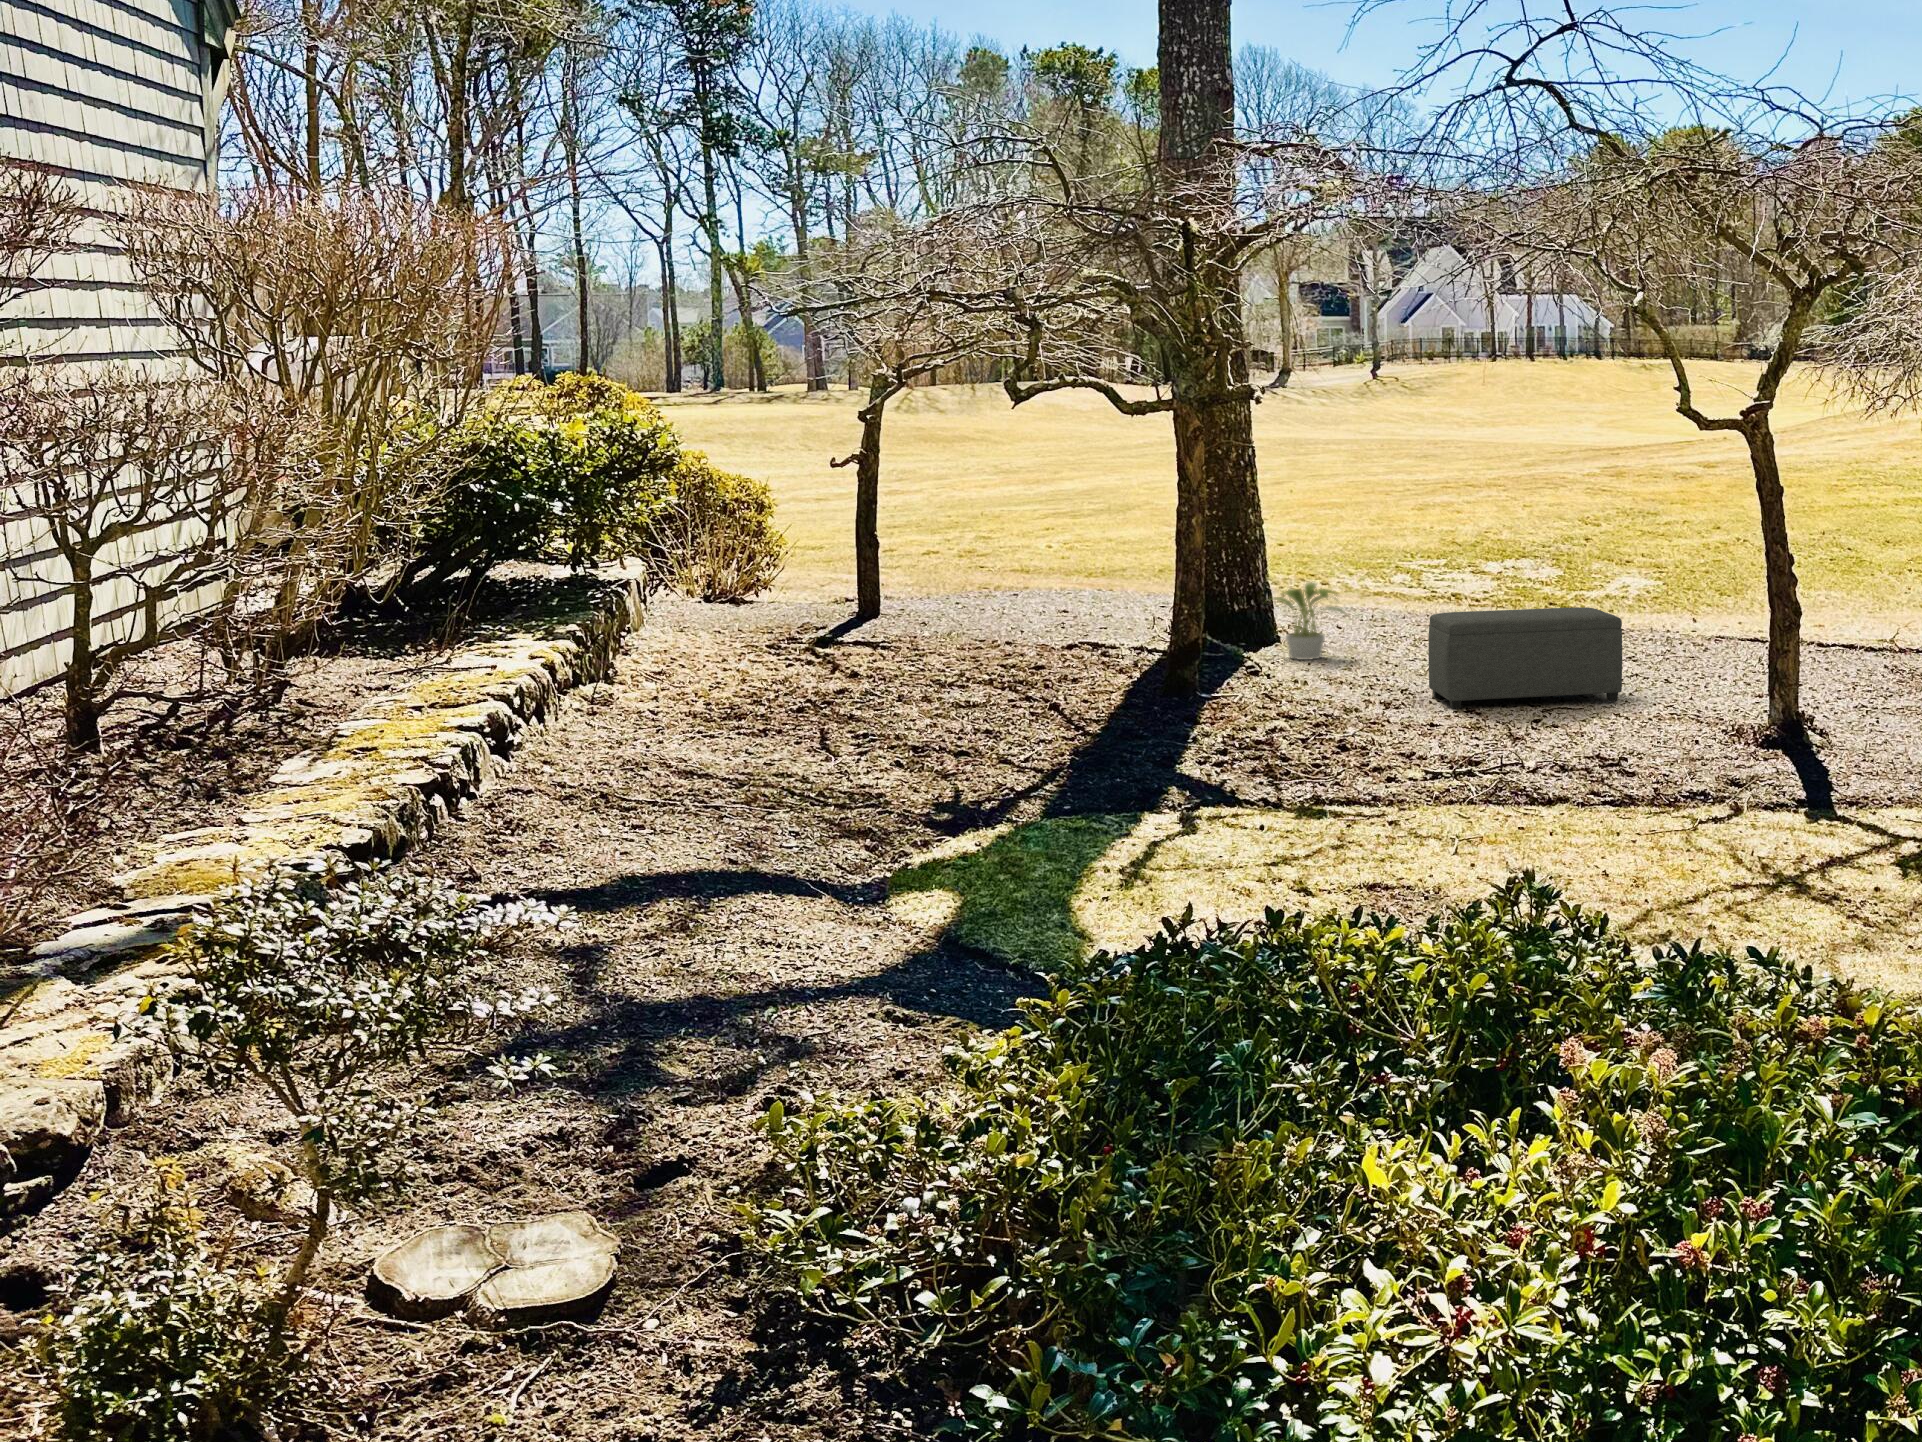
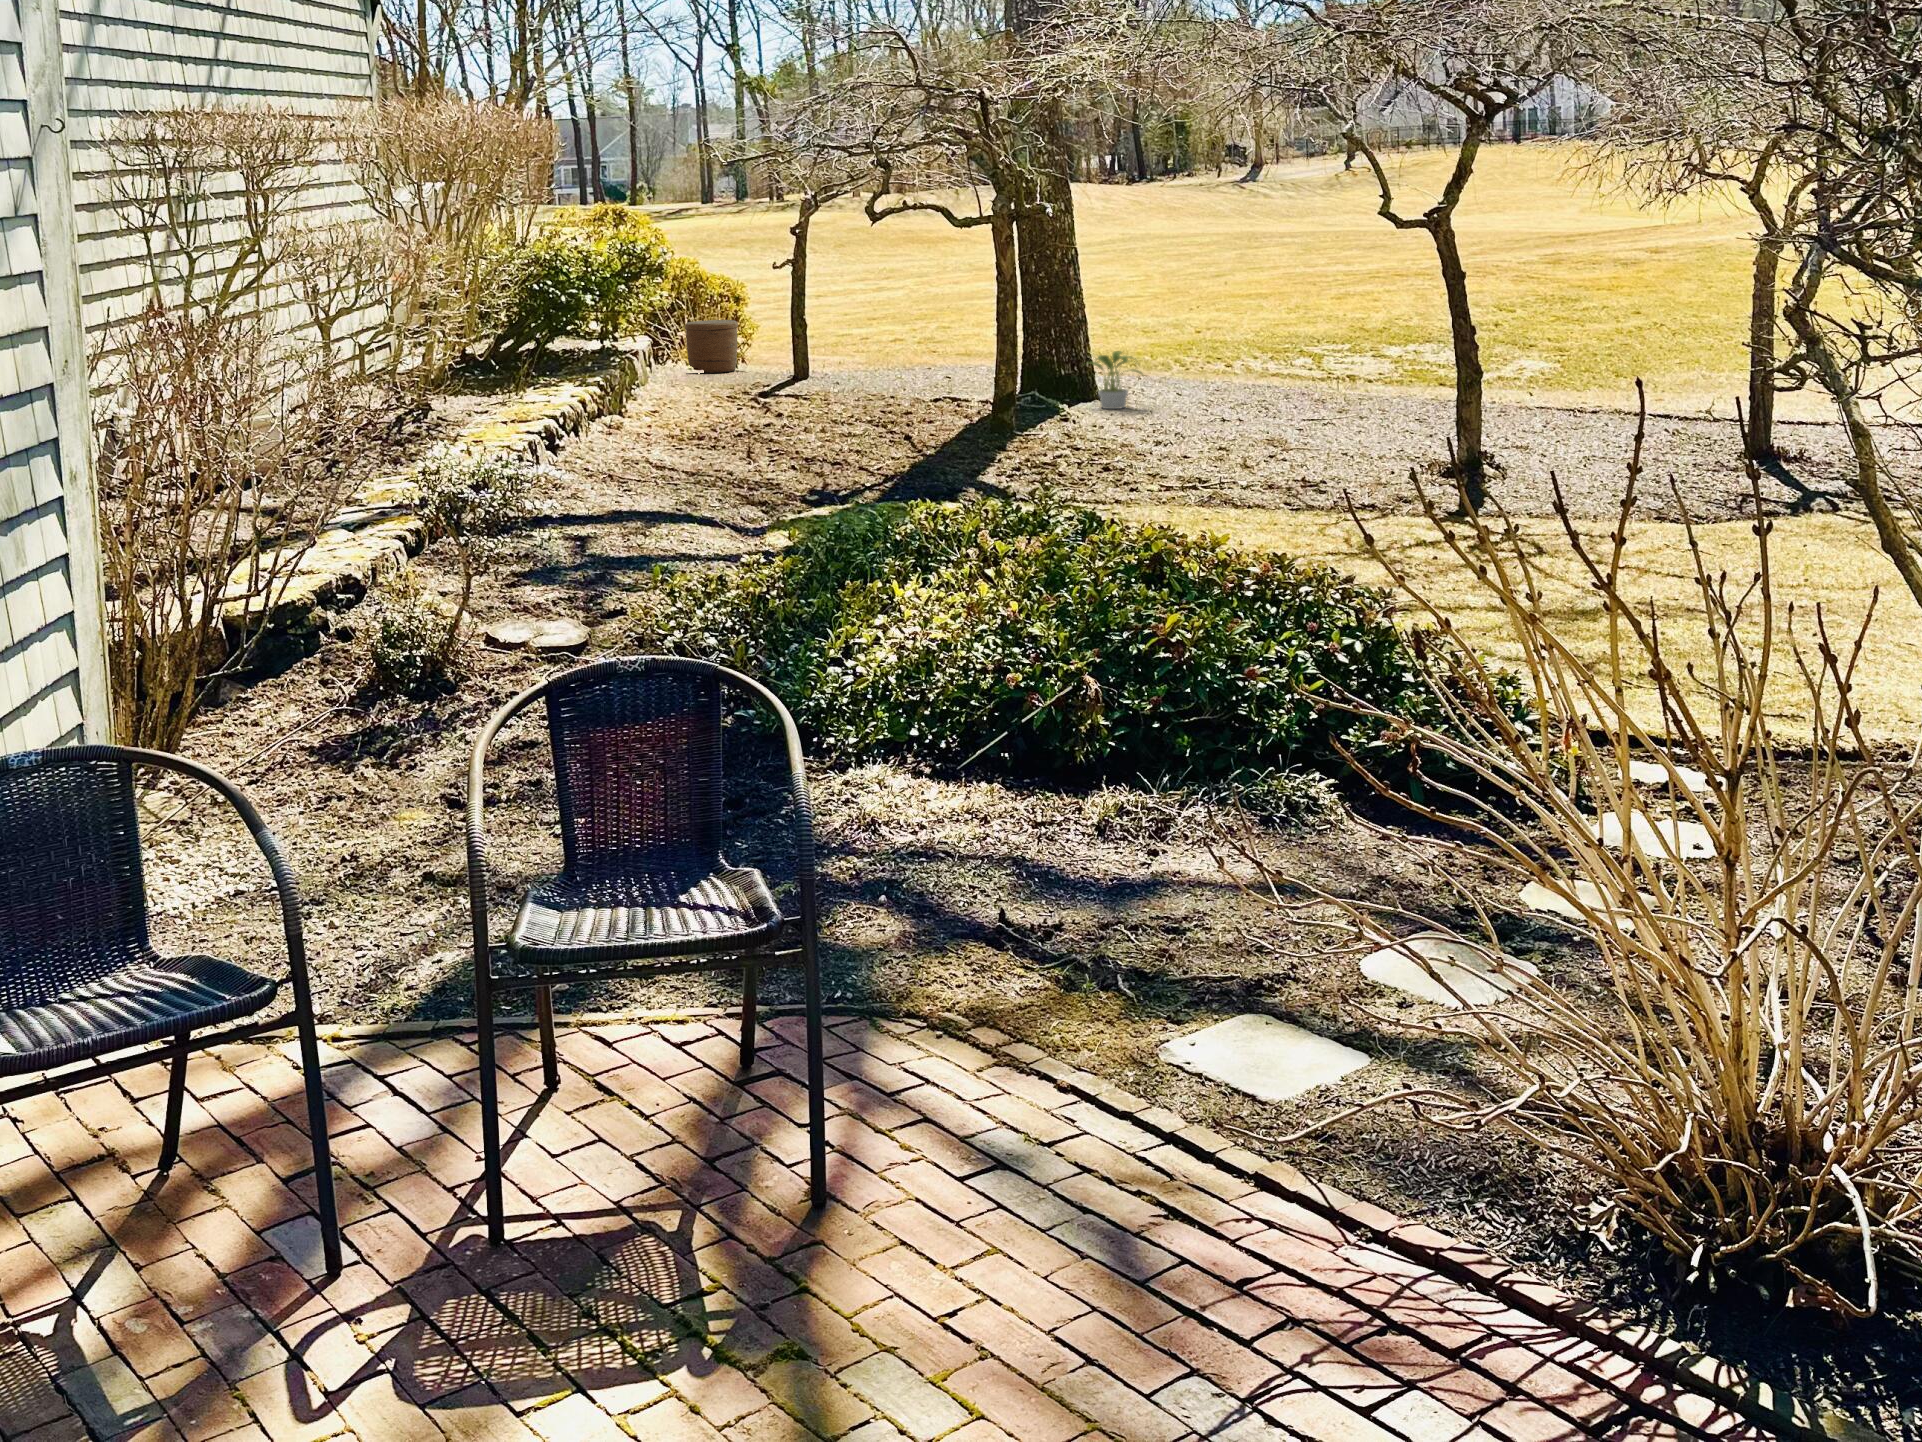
woven basket: none [695,536,772,609] -> present [685,320,738,373]
ottoman: present [1428,607,1622,709] -> none [1191,367,1339,443]

